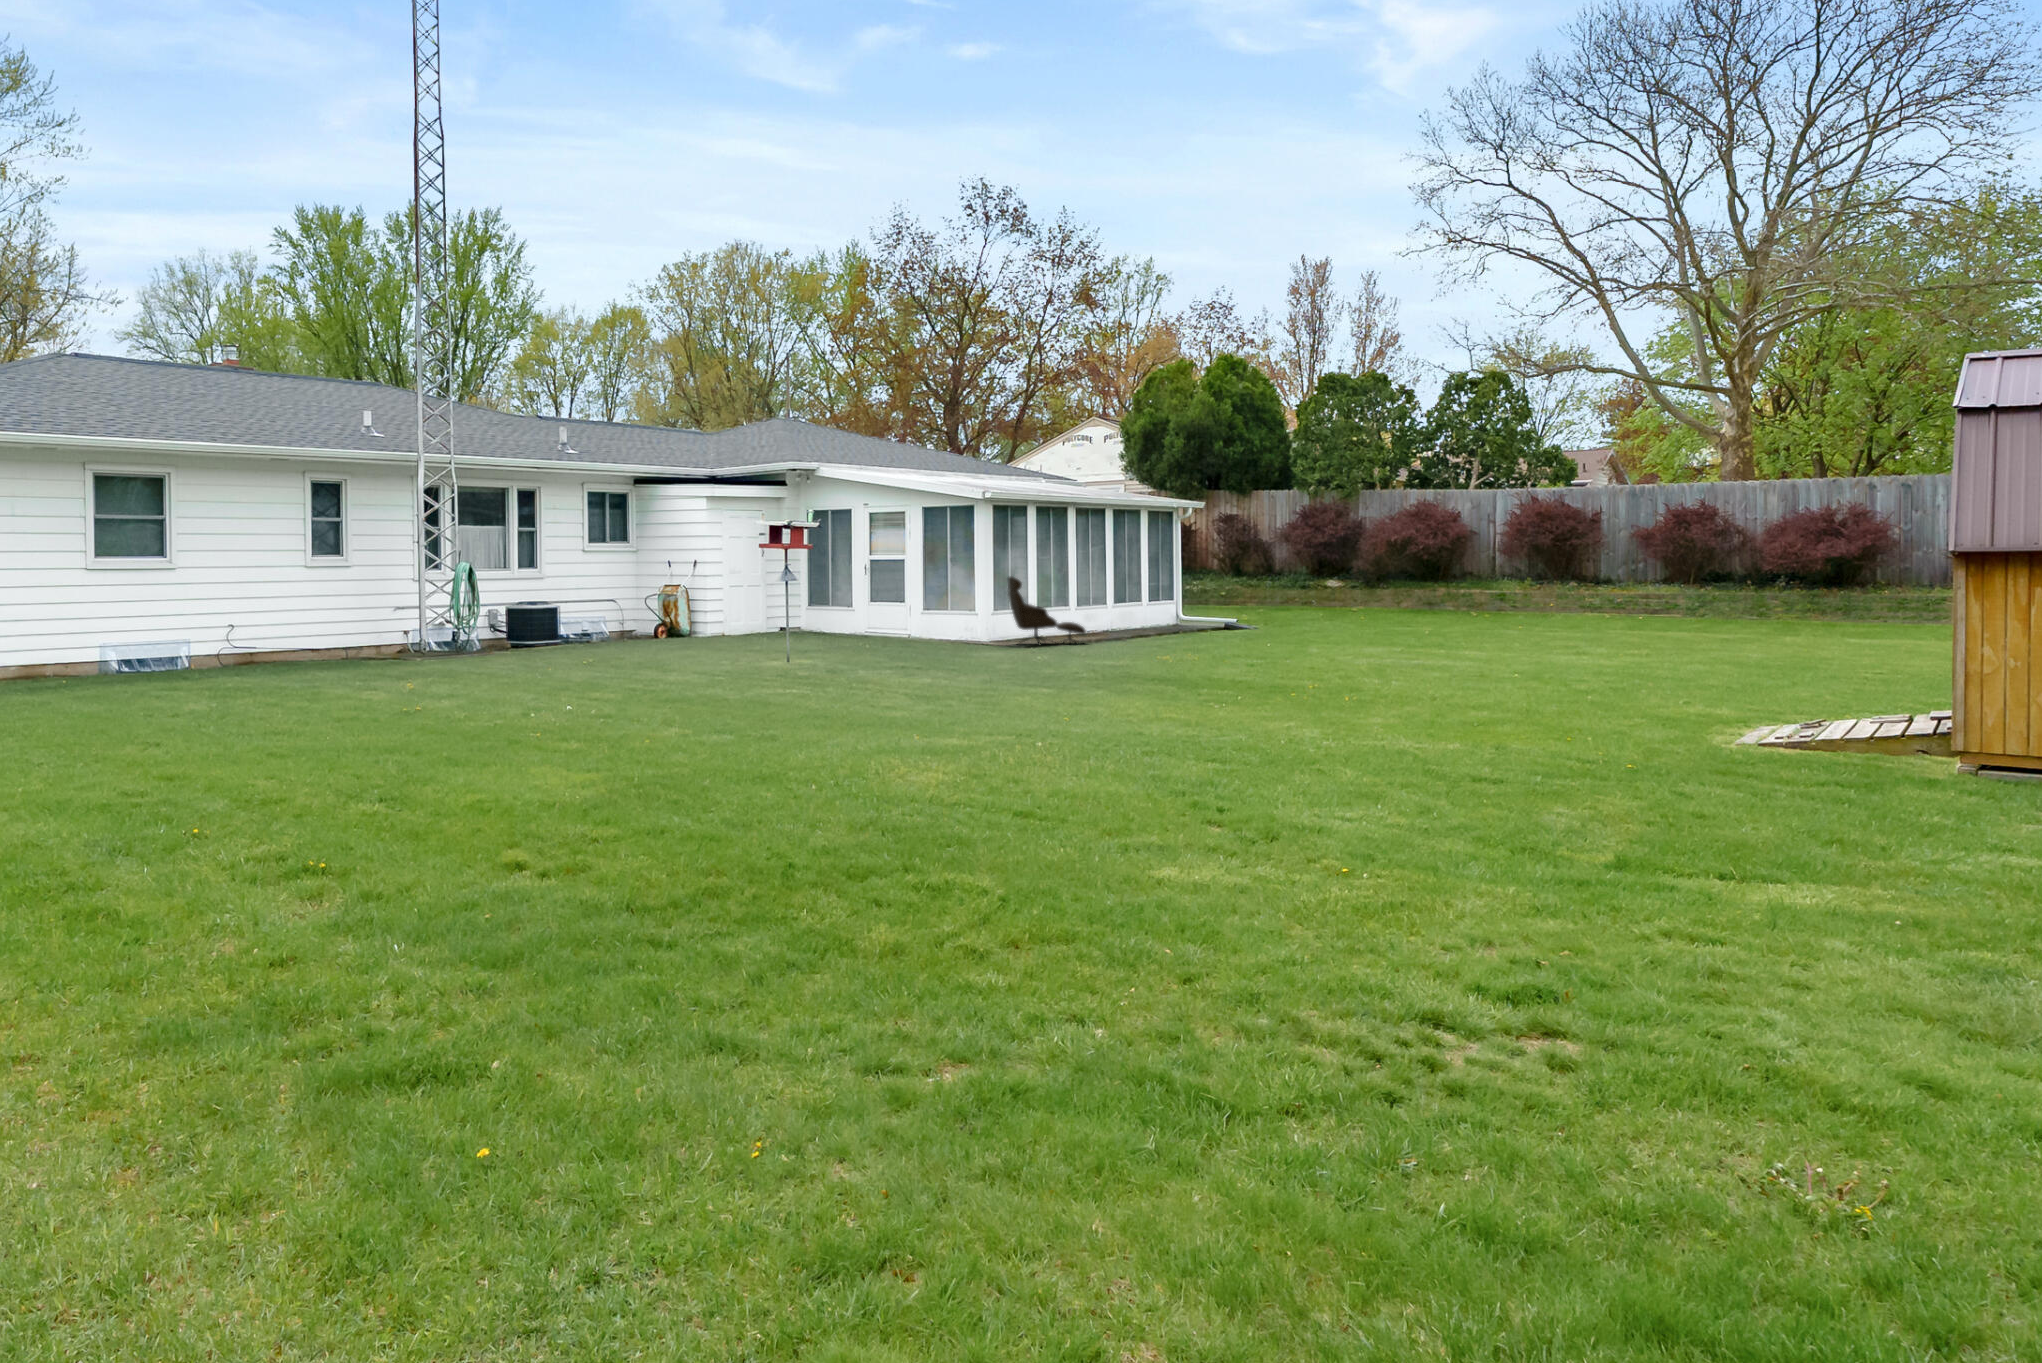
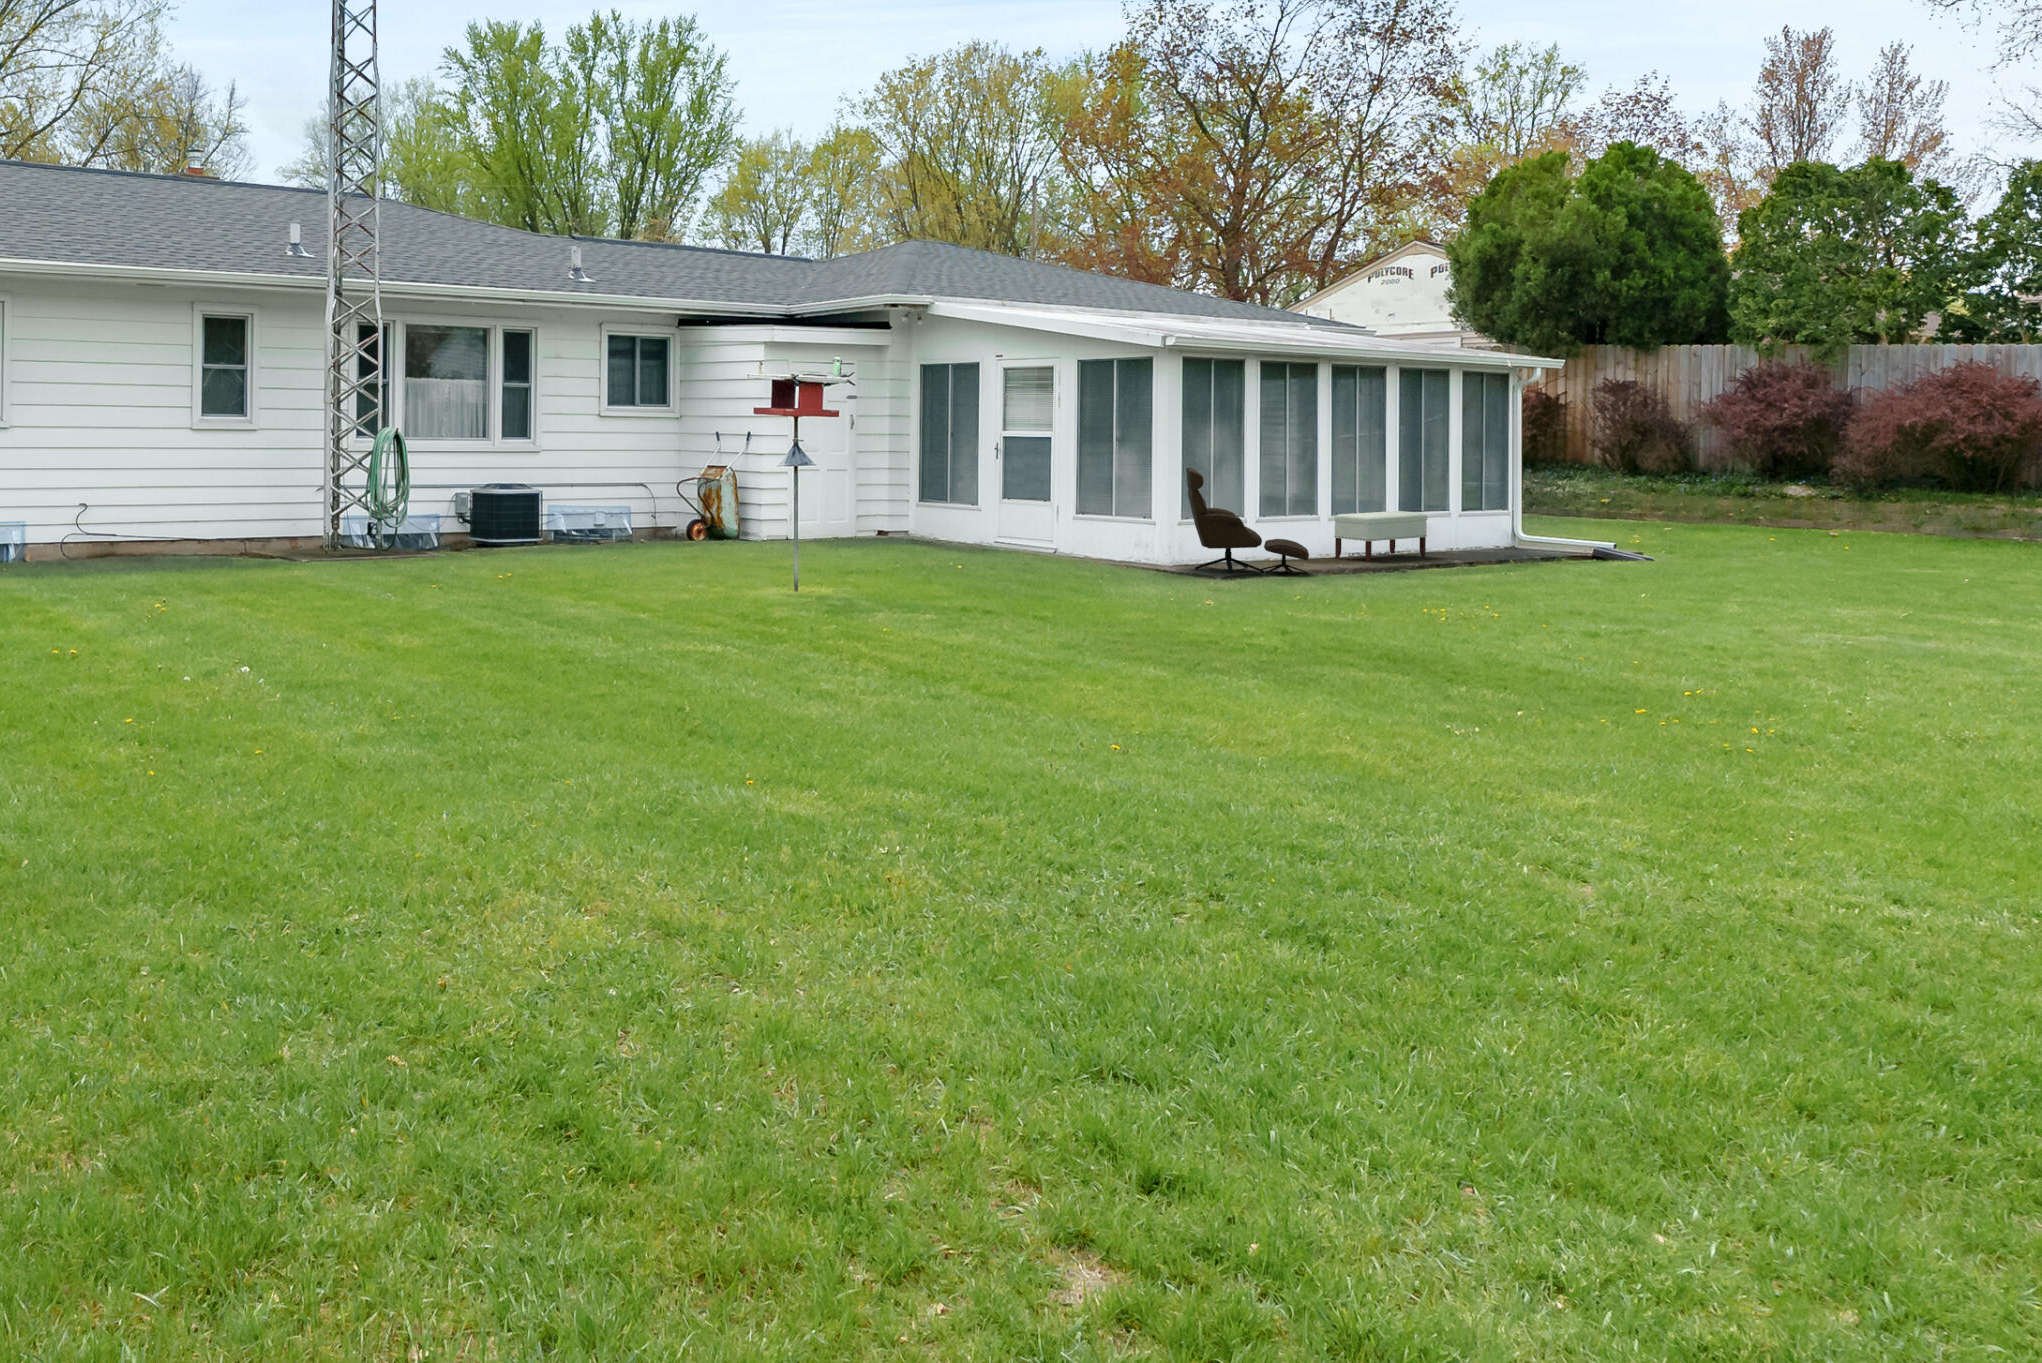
bench: none [1088,604,1141,638] -> present [1334,511,1428,562]

